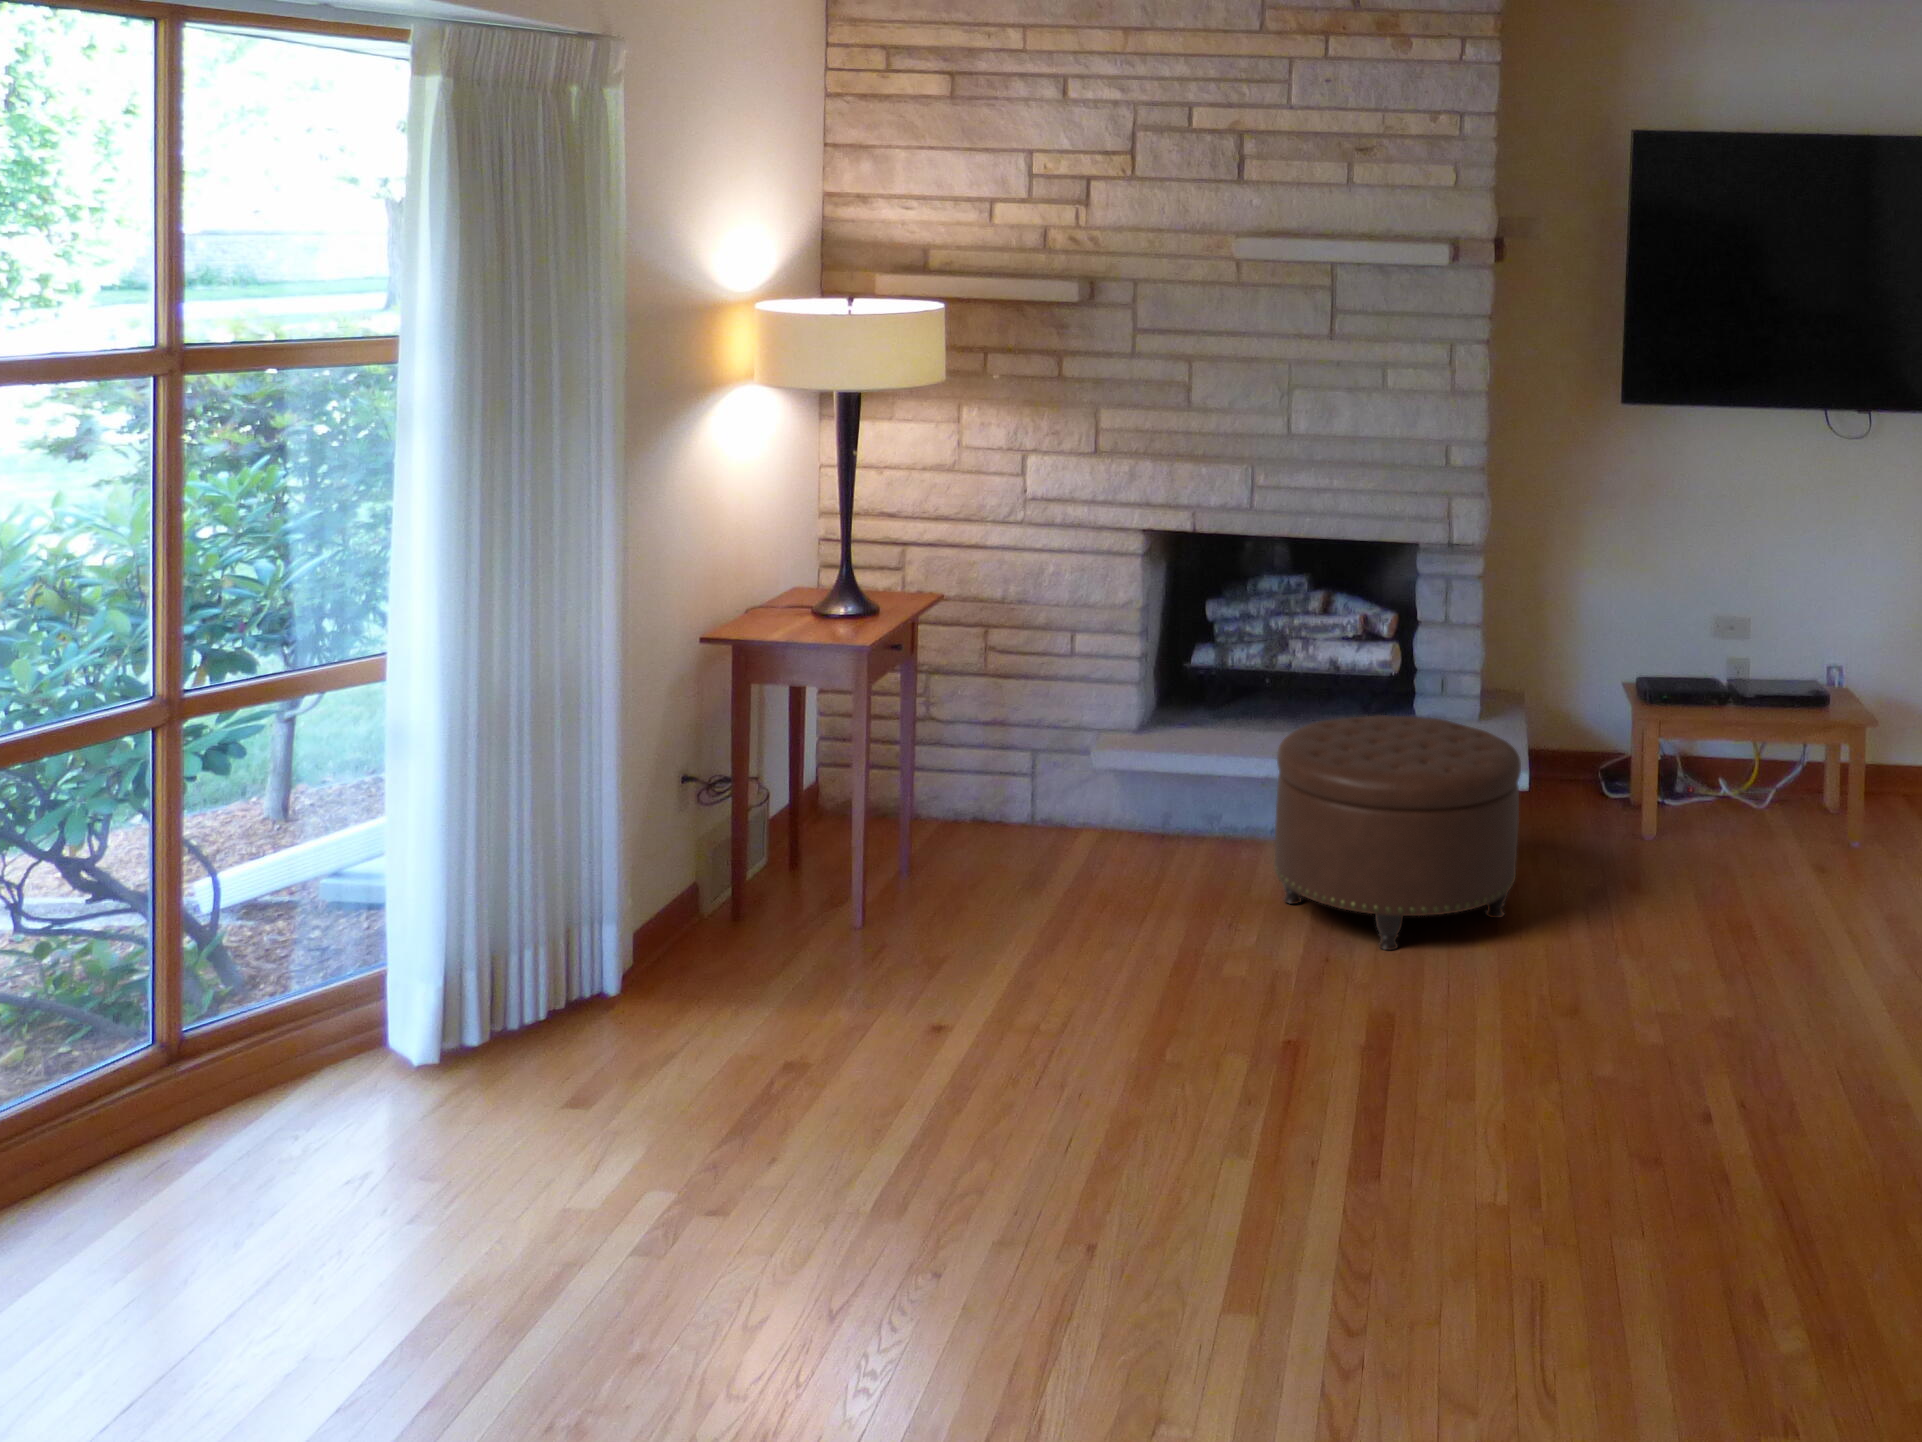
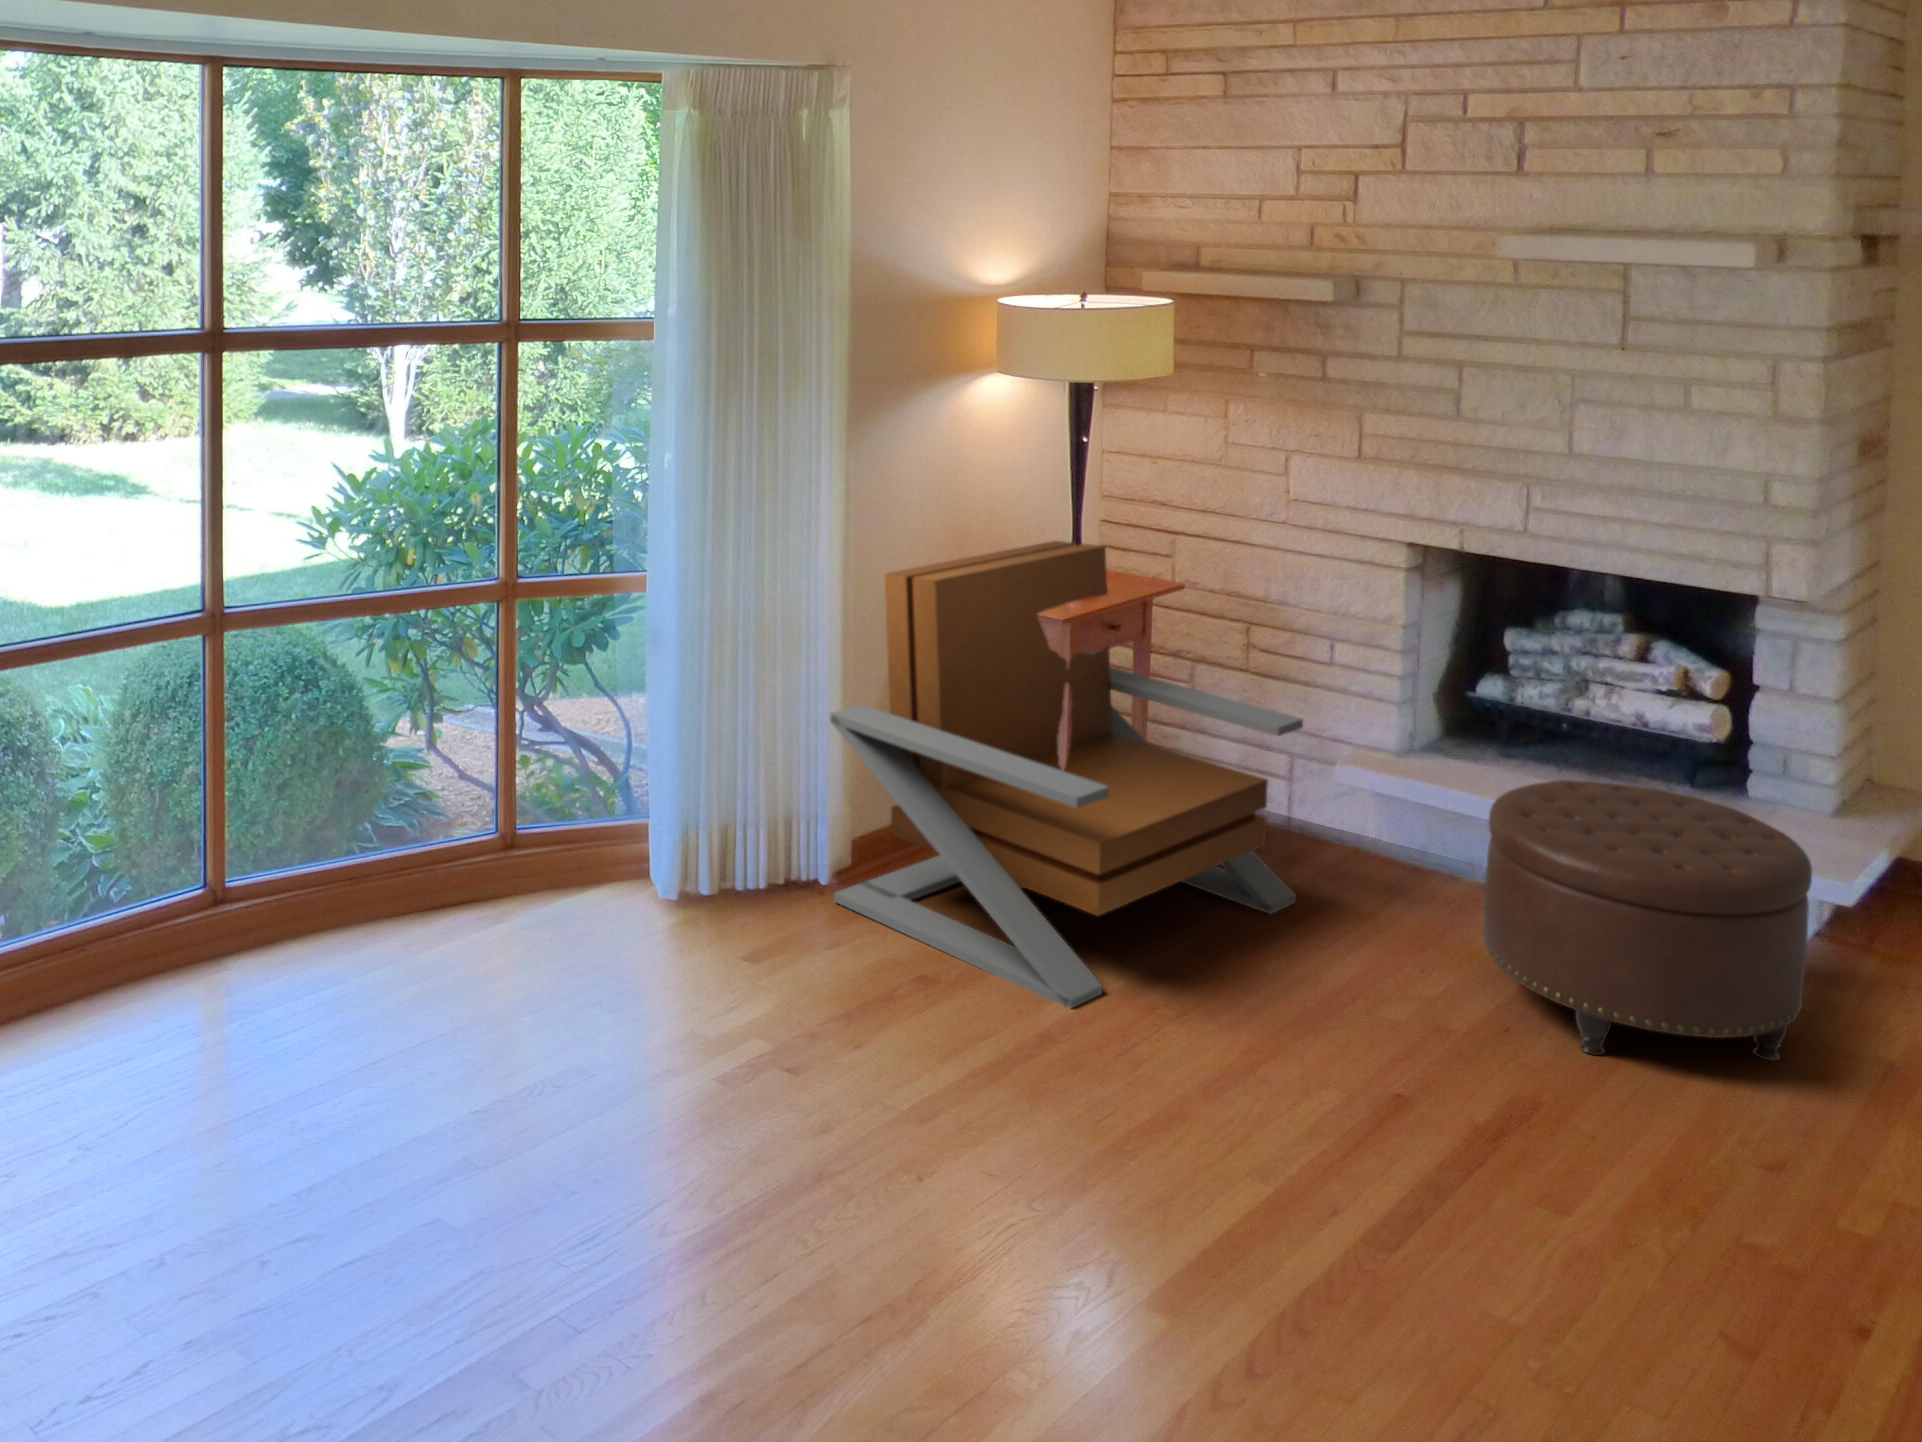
lounge chair: none [627,564,1092,1046] -> present [830,541,1303,1009]

